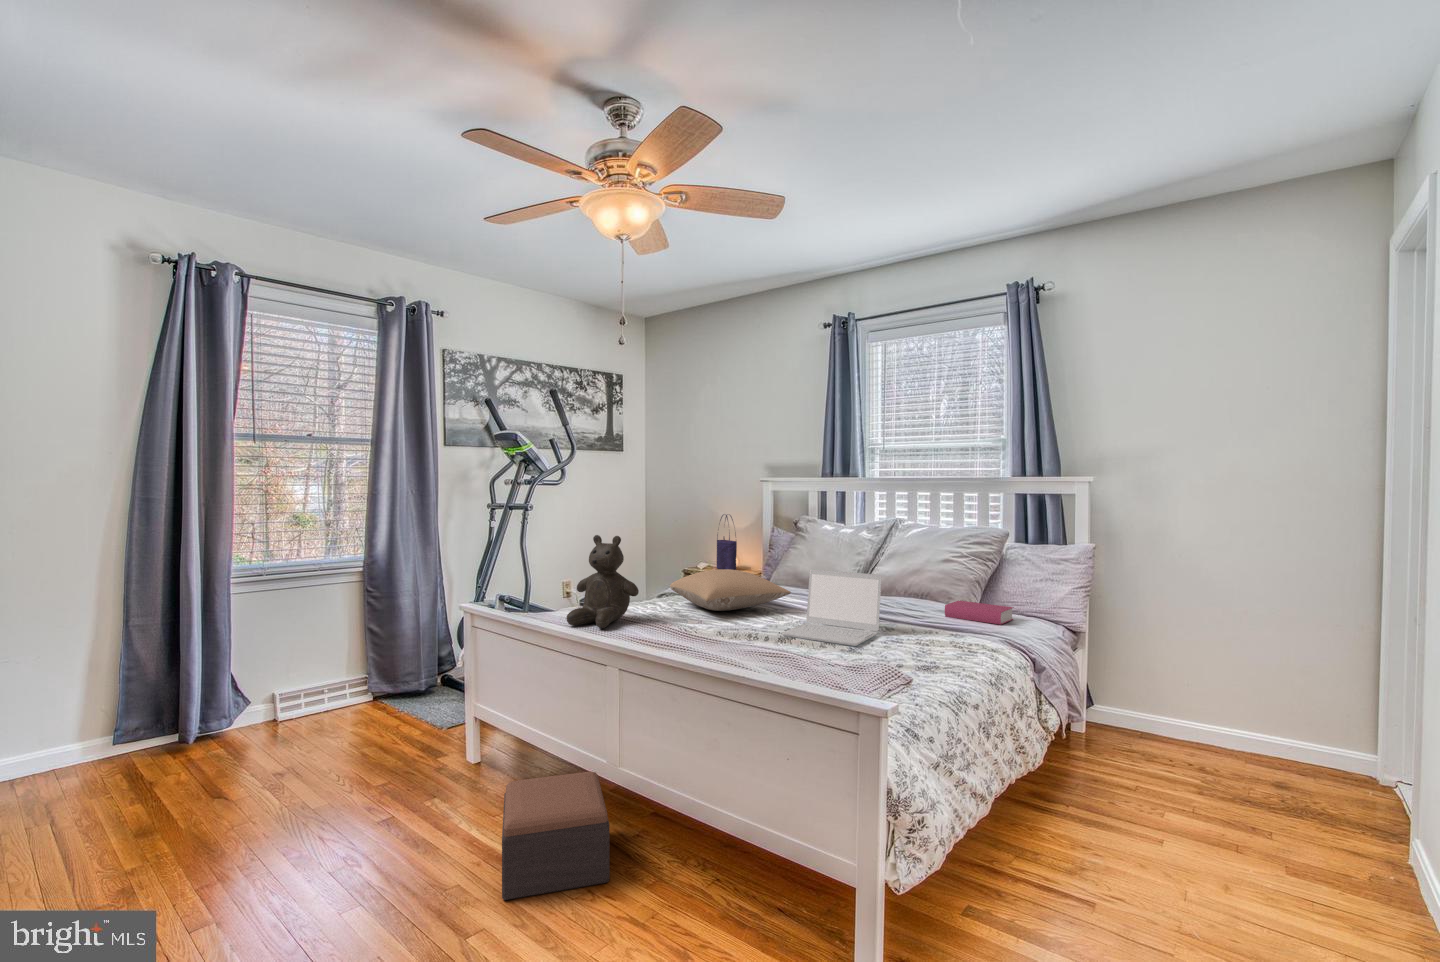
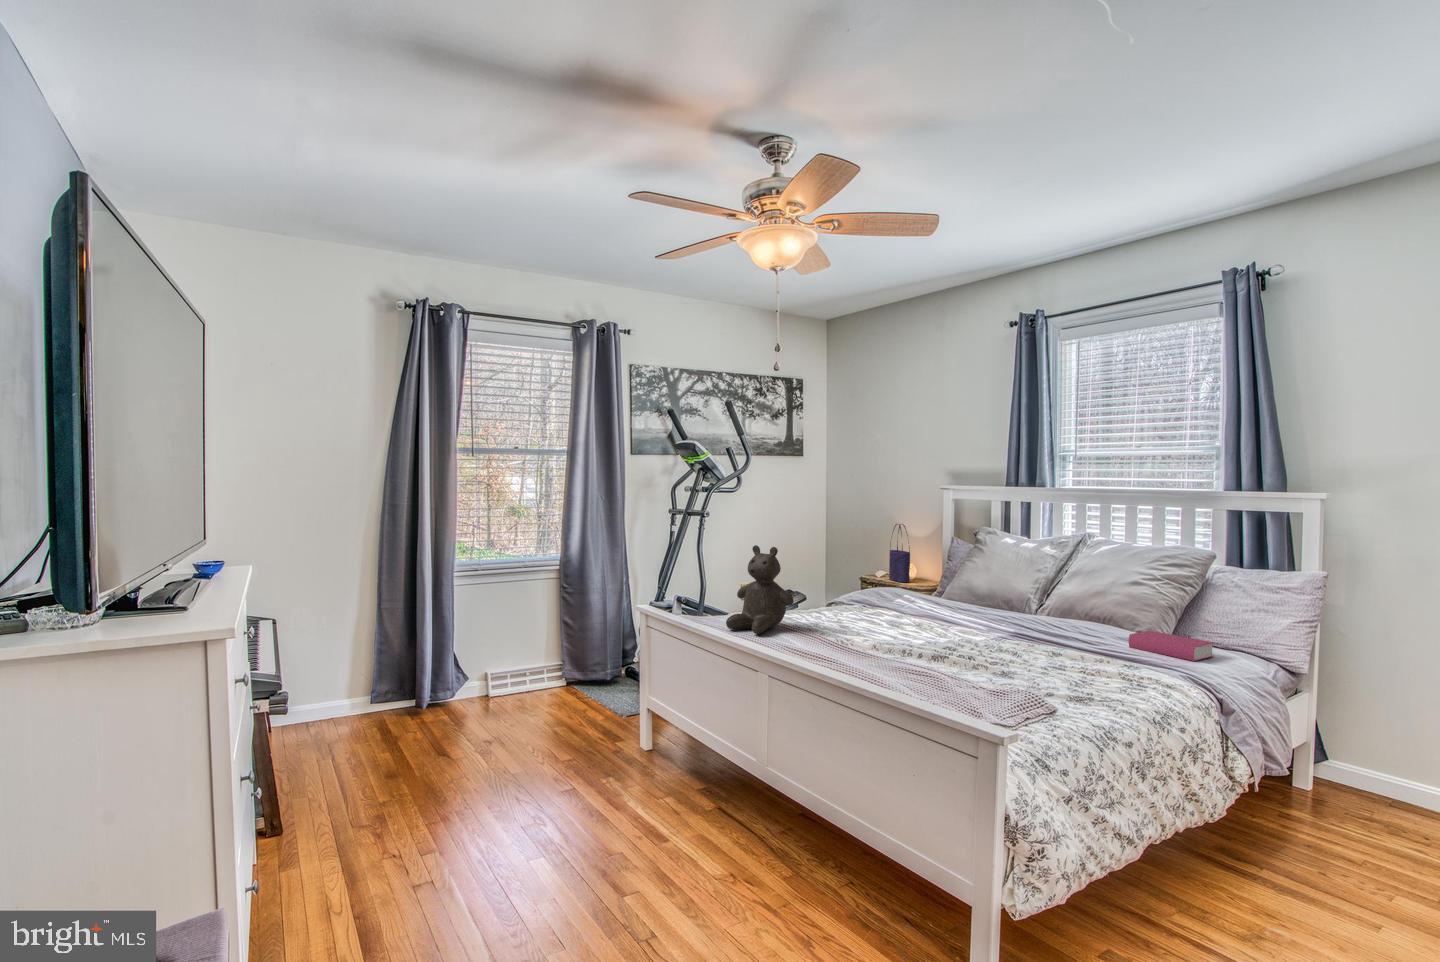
pillow: present [670,569,791,611] -> none [829,584,952,625]
laptop: present [782,569,882,646] -> none [934,588,1045,671]
footstool: present [502,771,610,900] -> none [658,765,751,867]

